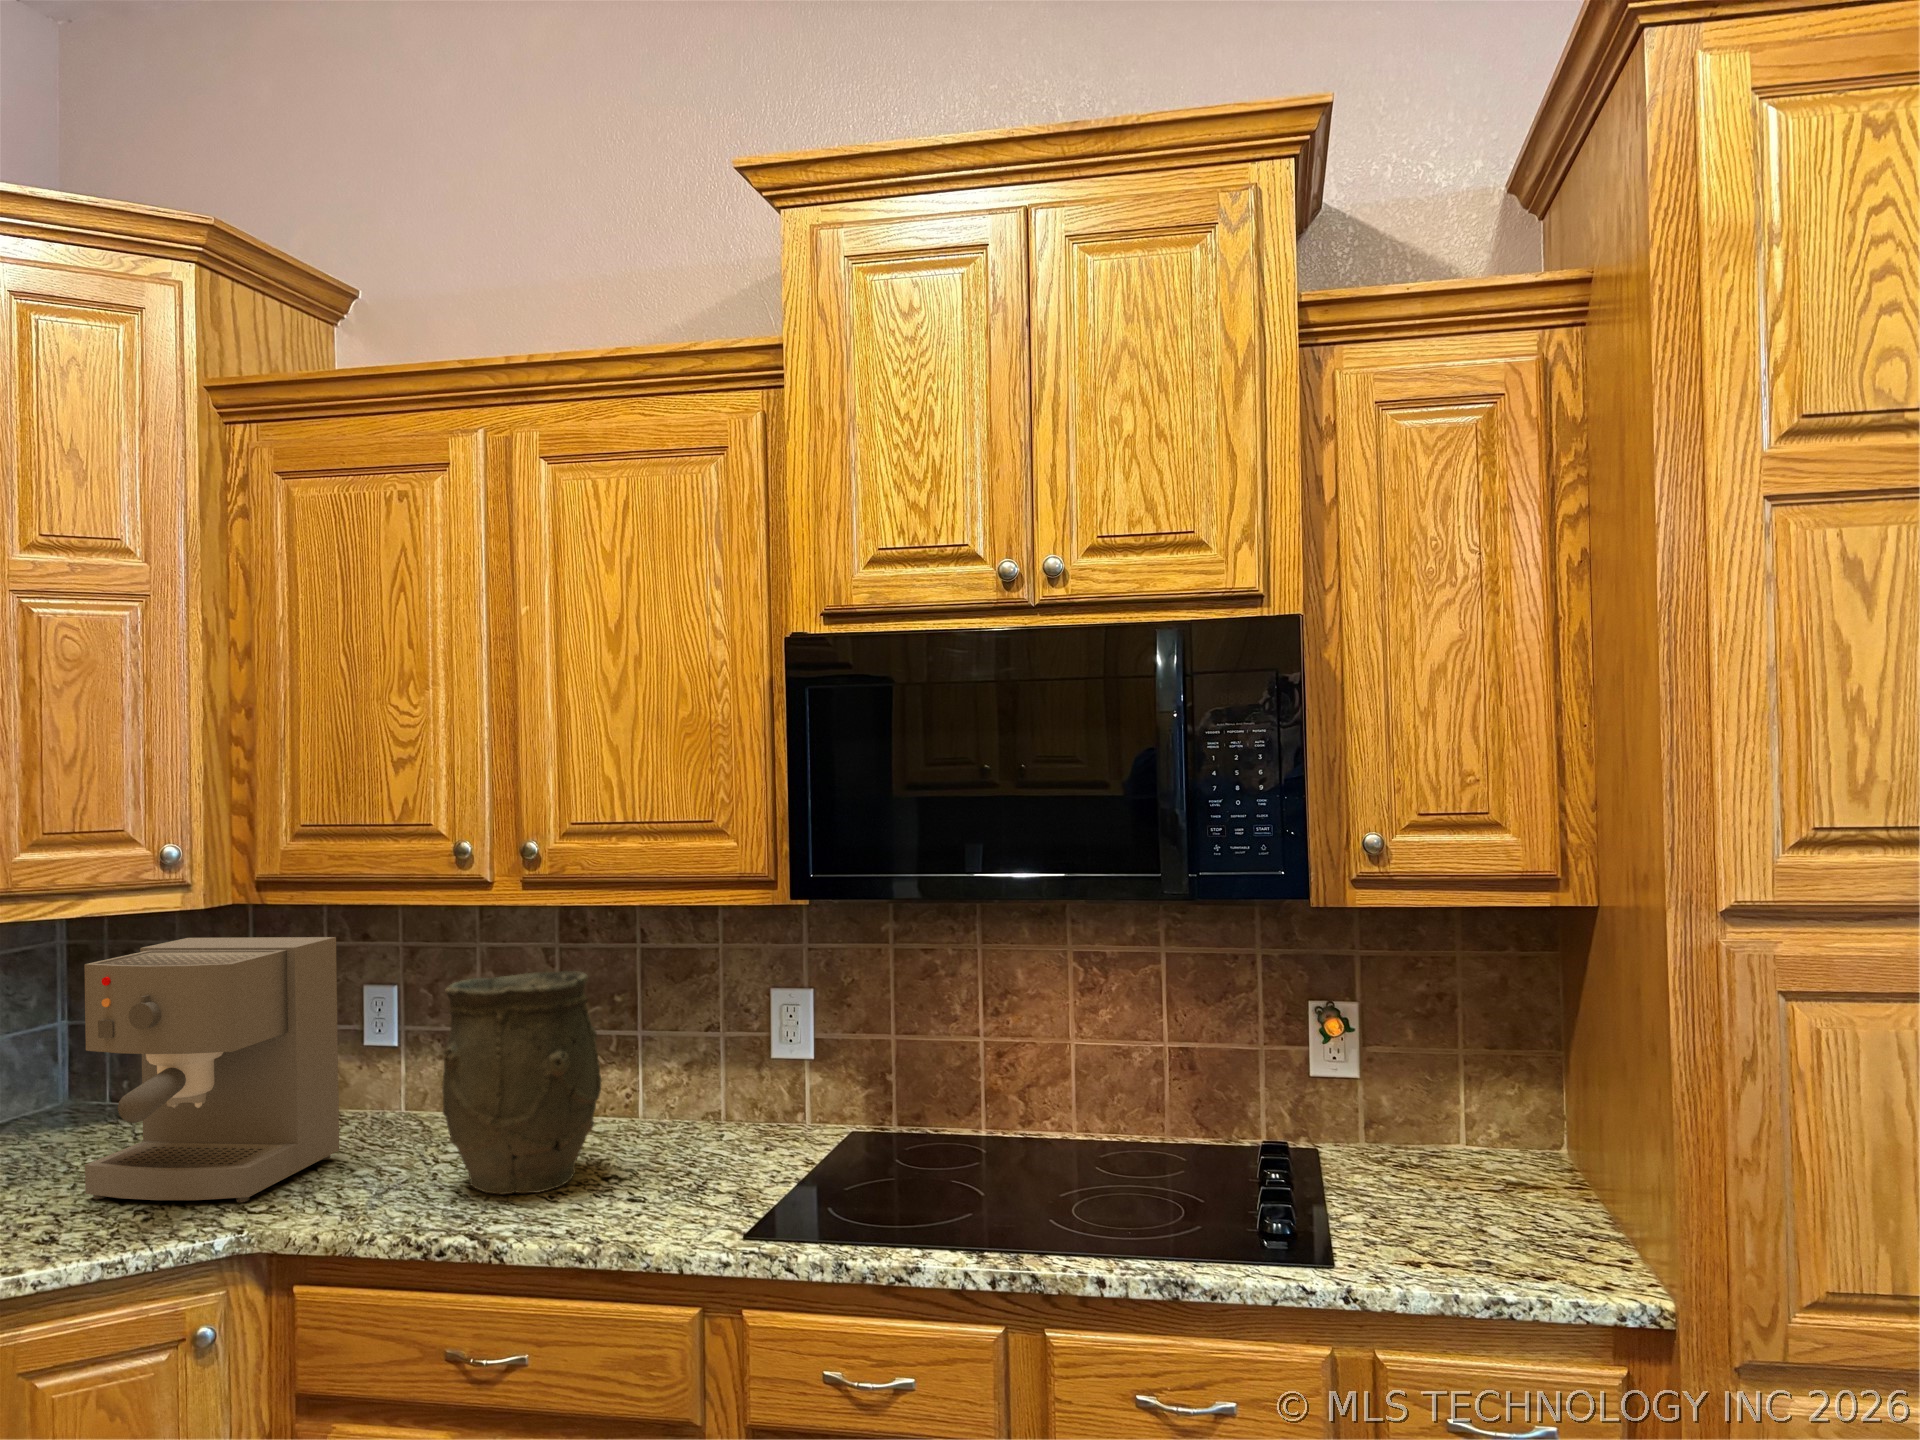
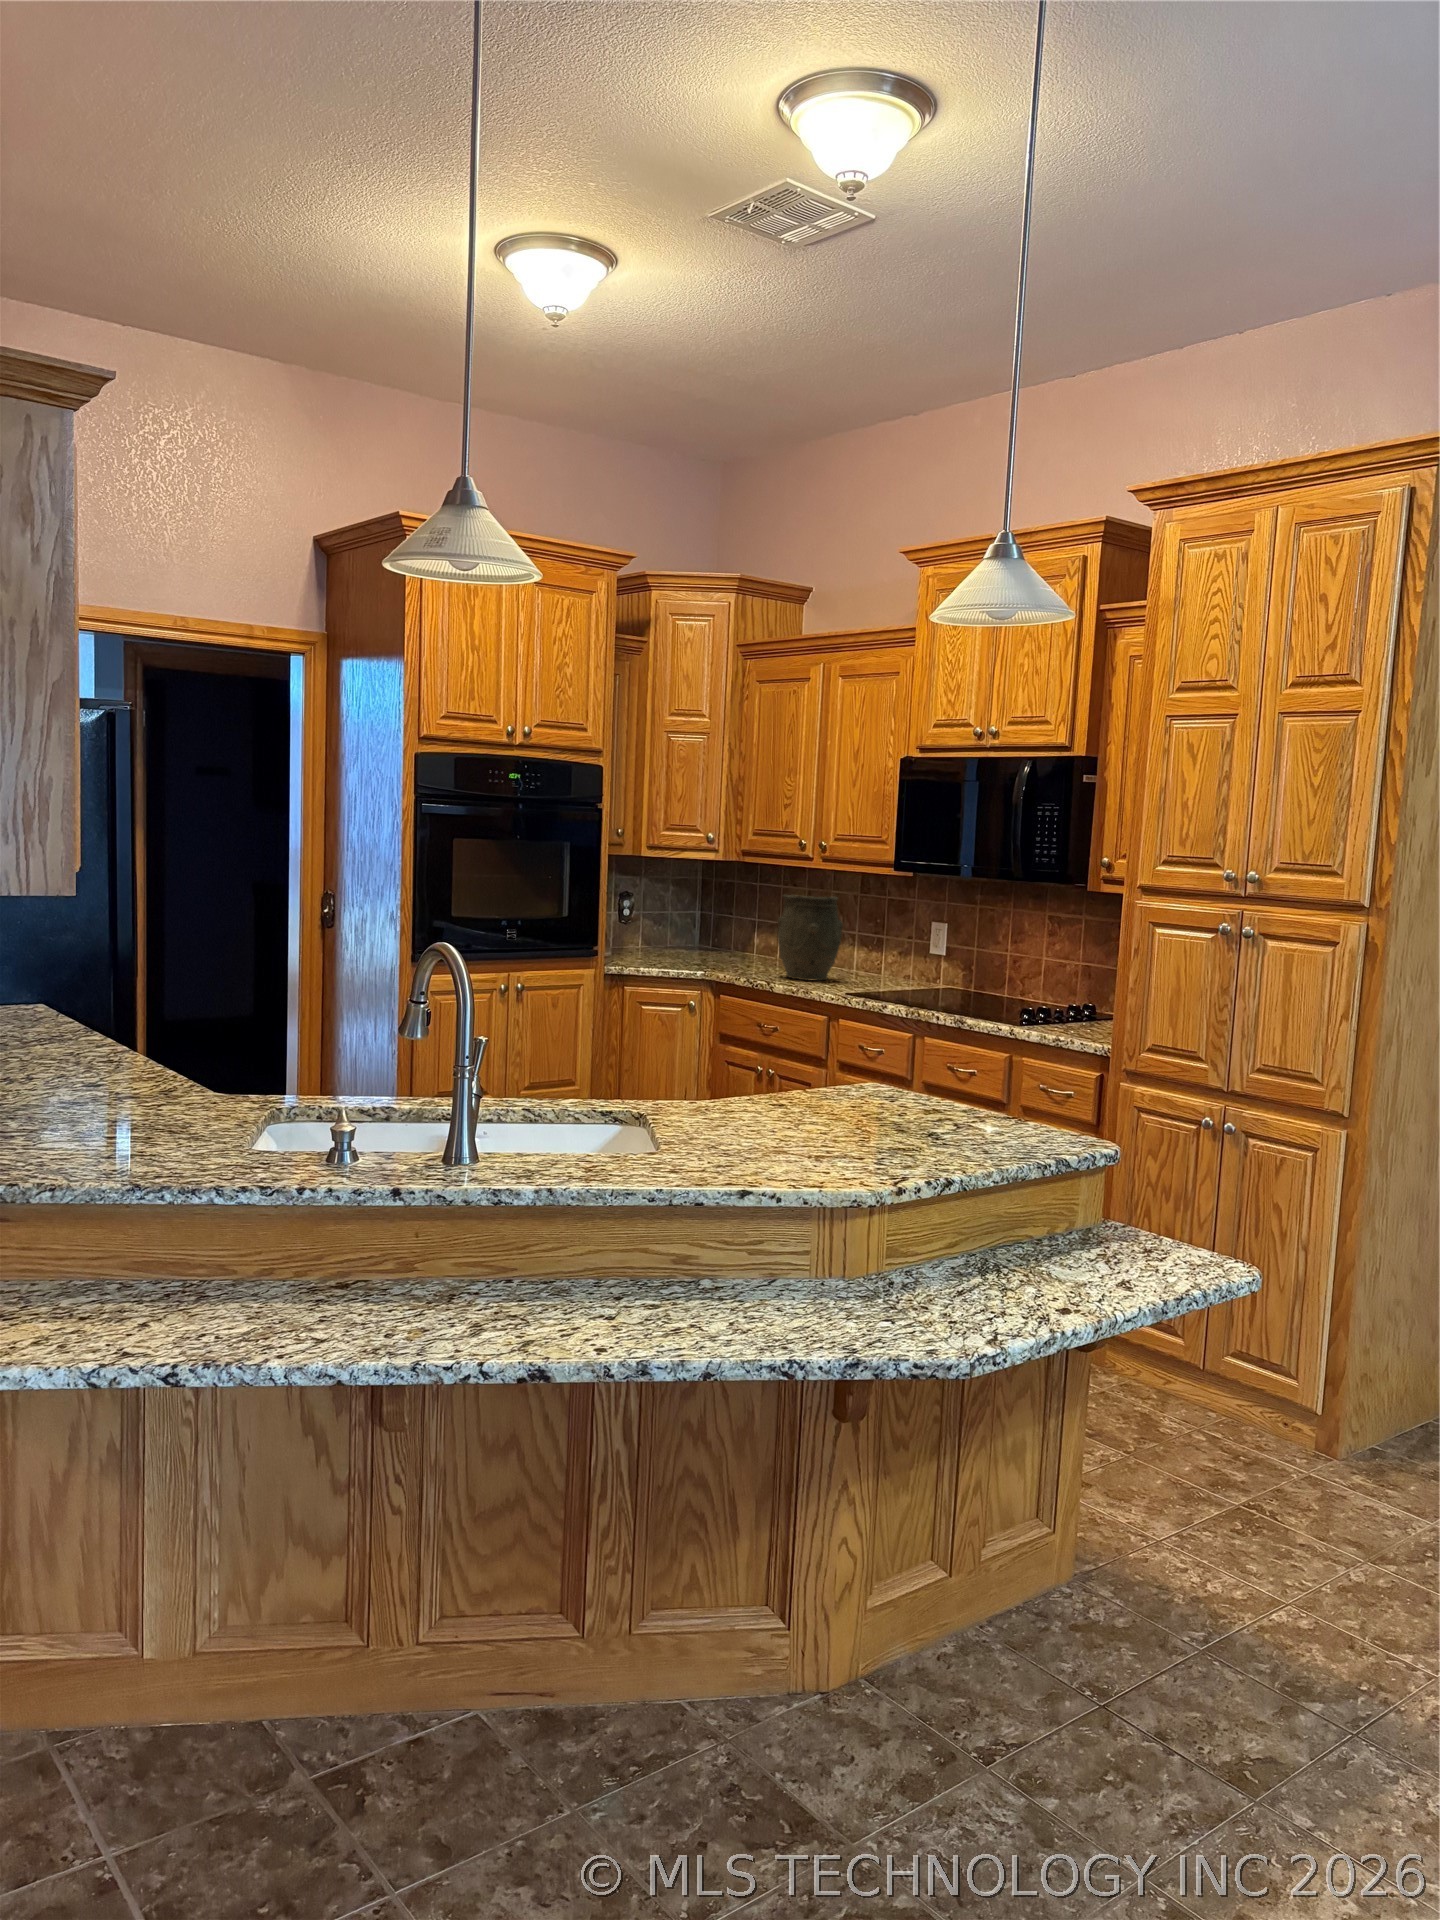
coffee maker: present [85,937,339,1202] -> none [670,872,764,968]

